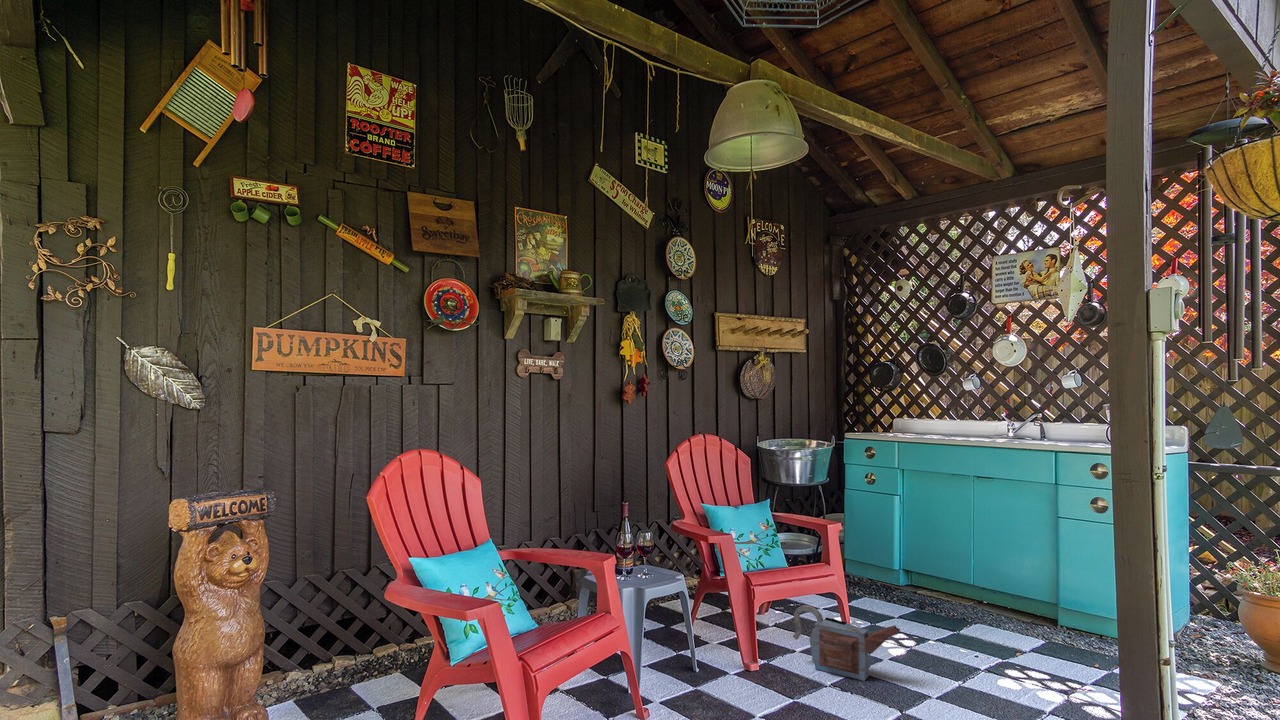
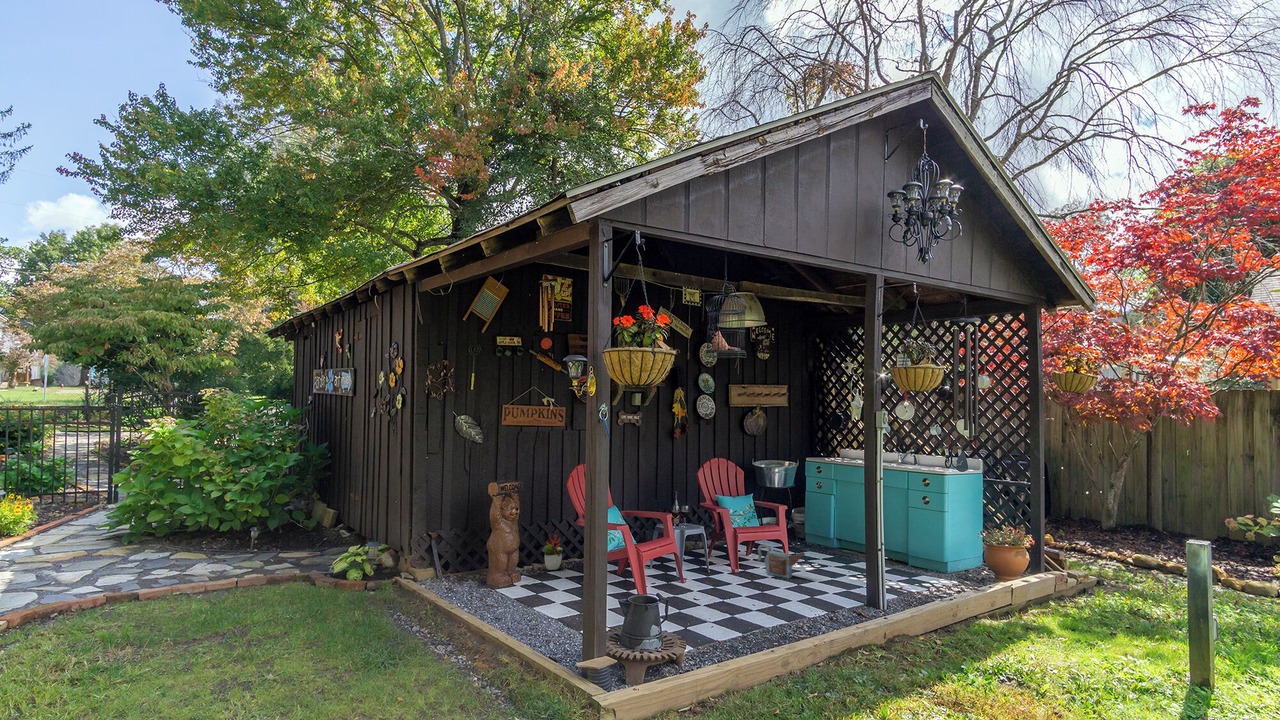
decorative plant: none [344,598,392,675] -> present [542,534,563,570]

